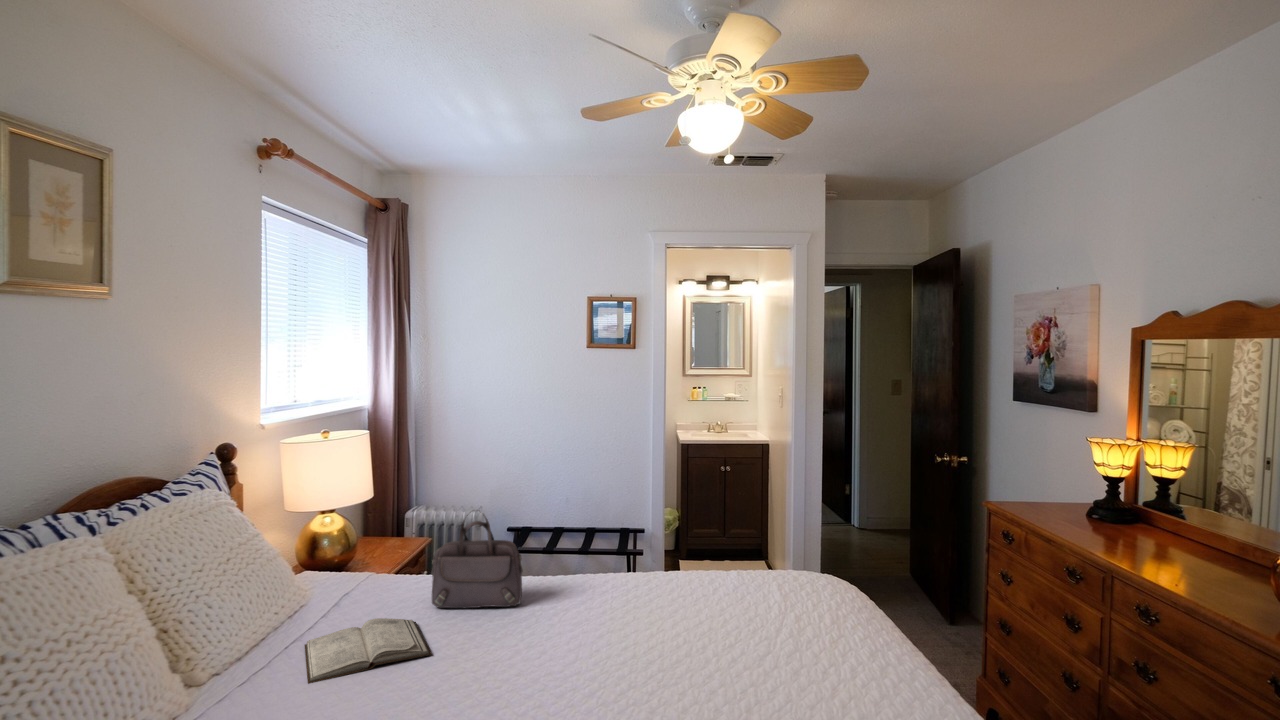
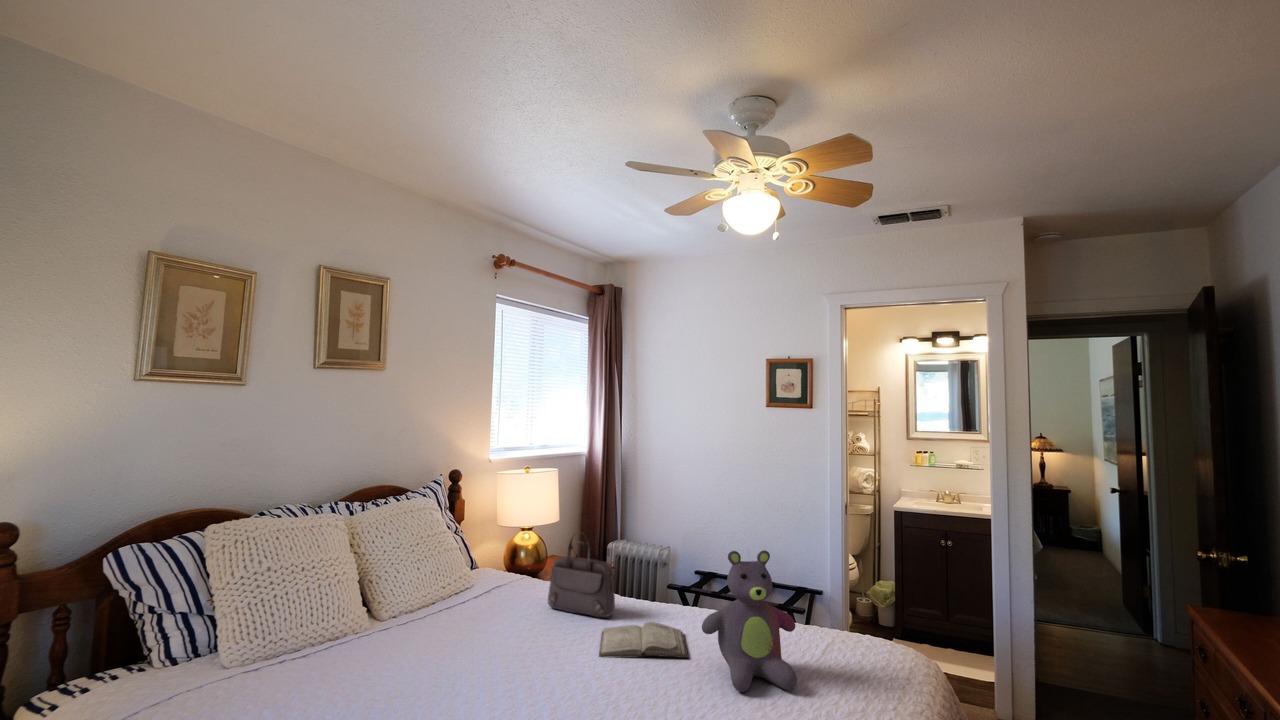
stuffed bear: none [673,503,777,653] -> present [702,550,797,692]
diary: present [305,618,432,684] -> present [599,622,689,658]

